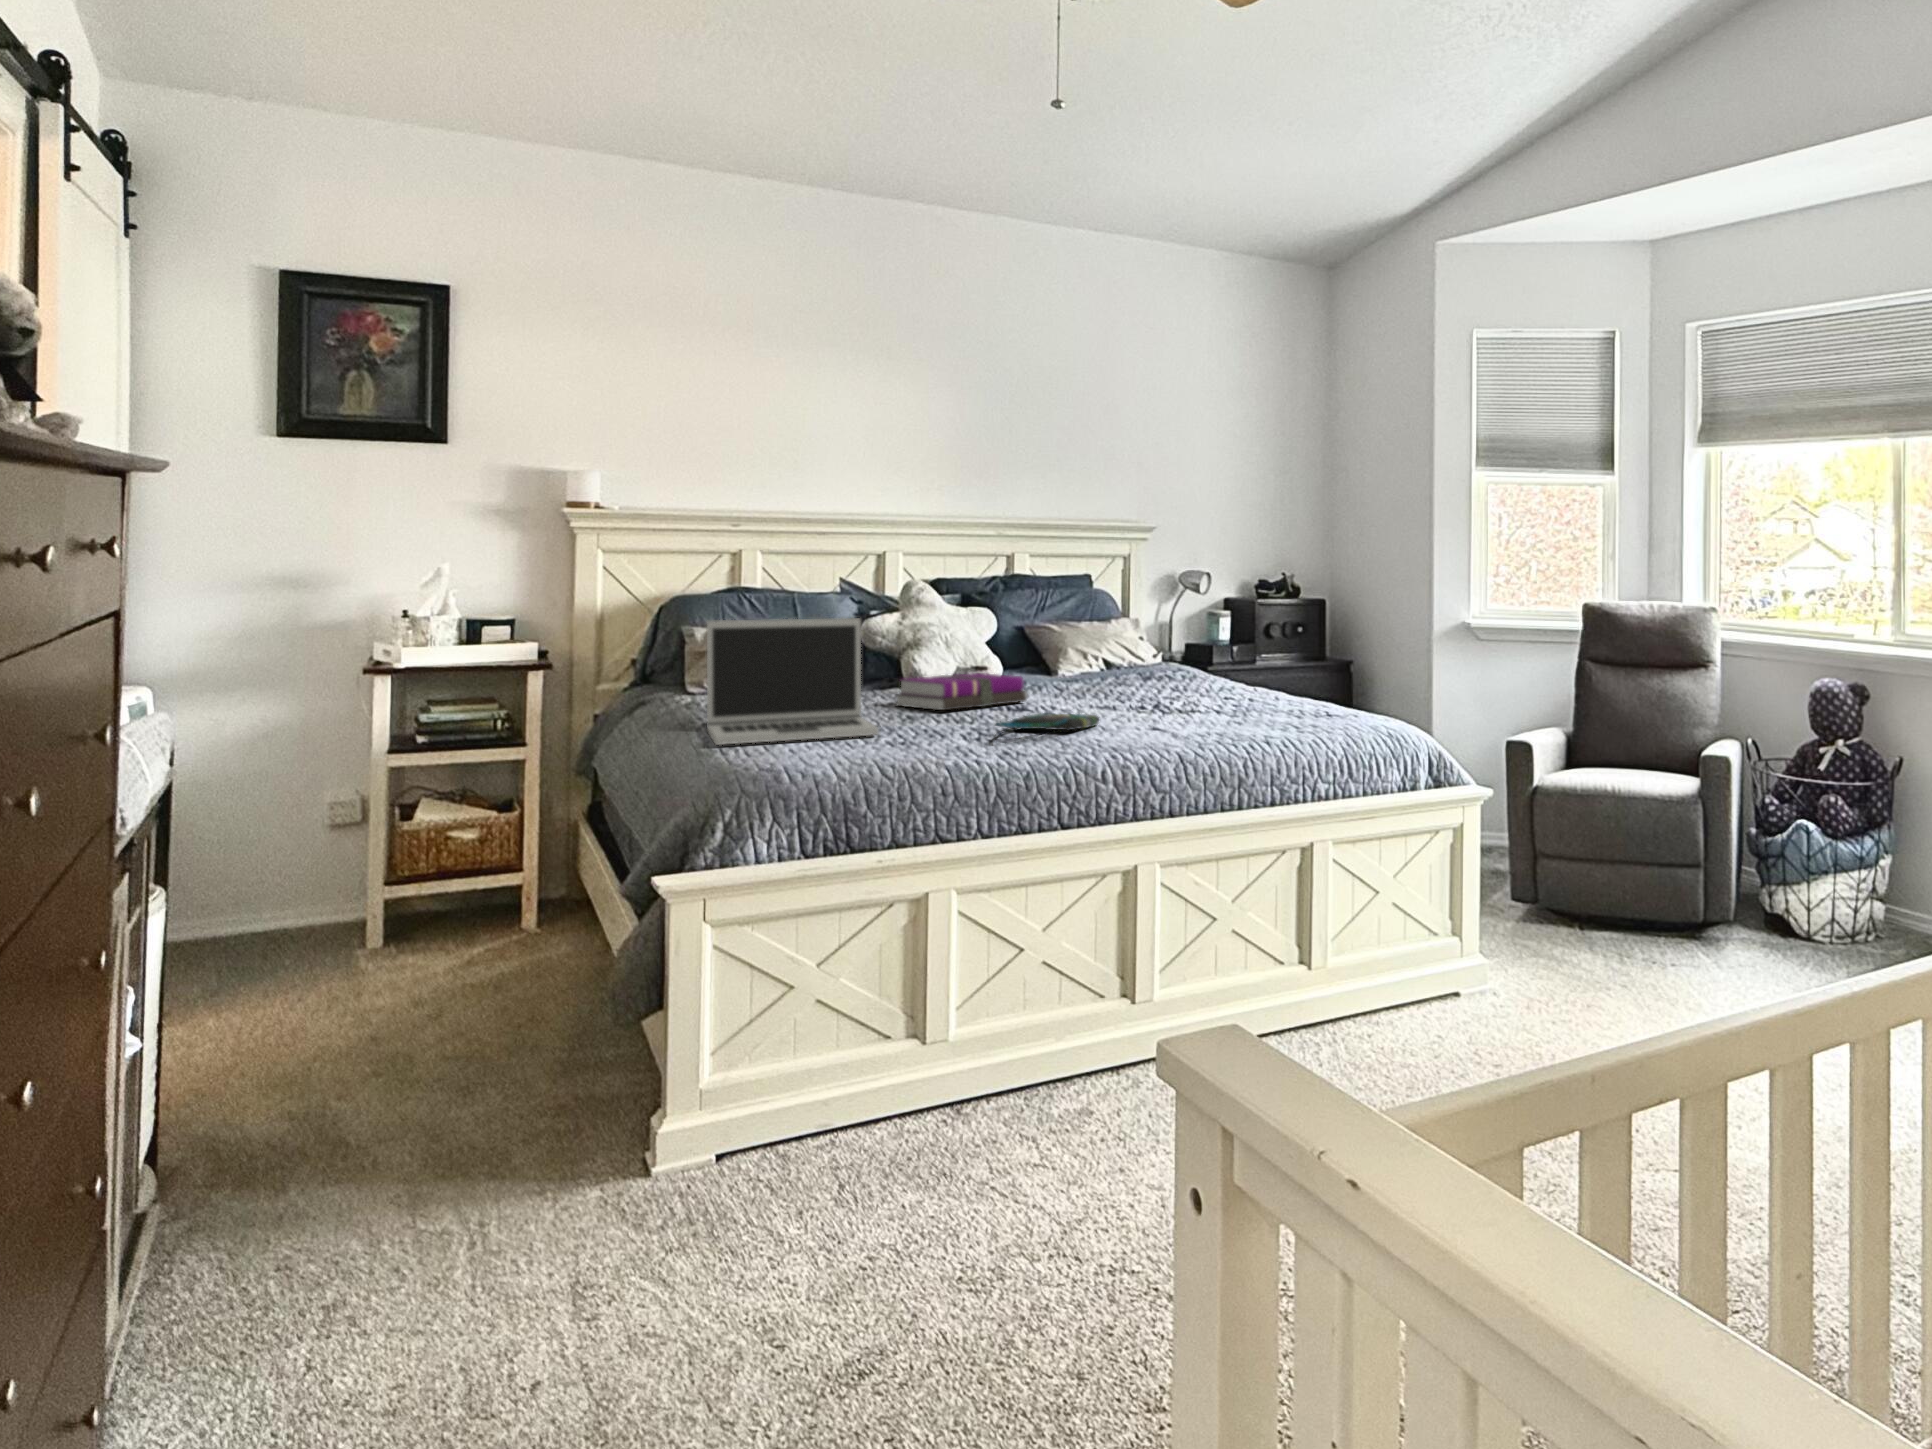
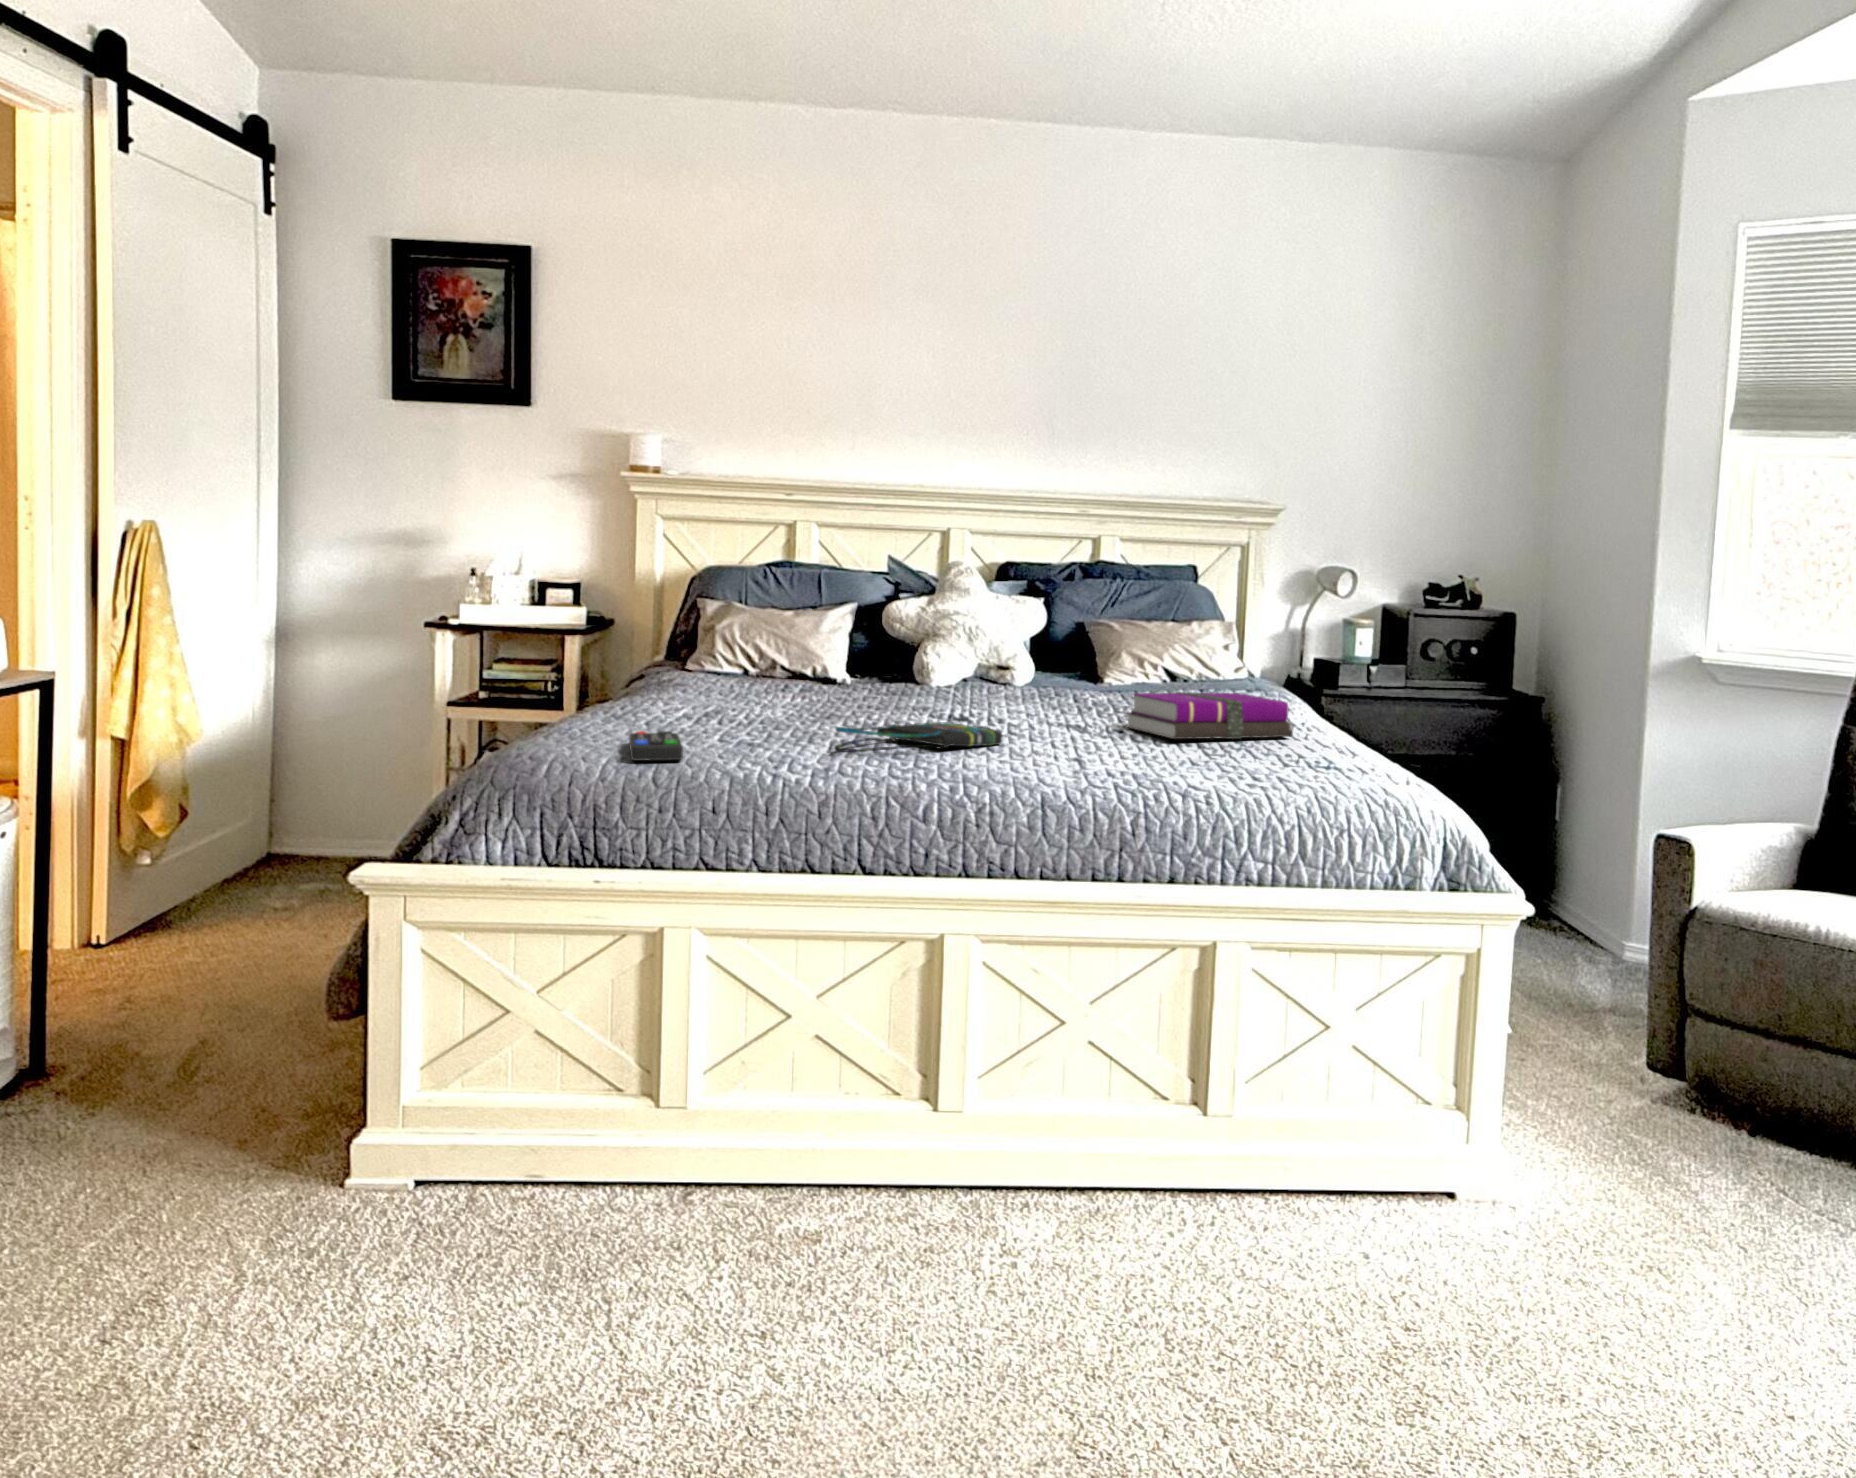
laptop: present [707,618,878,745] -> none [575,588,774,730]
notebook: present [897,673,1028,710] -> present [1127,692,1293,739]
remote control: none [809,741,893,765] -> present [629,731,683,760]

